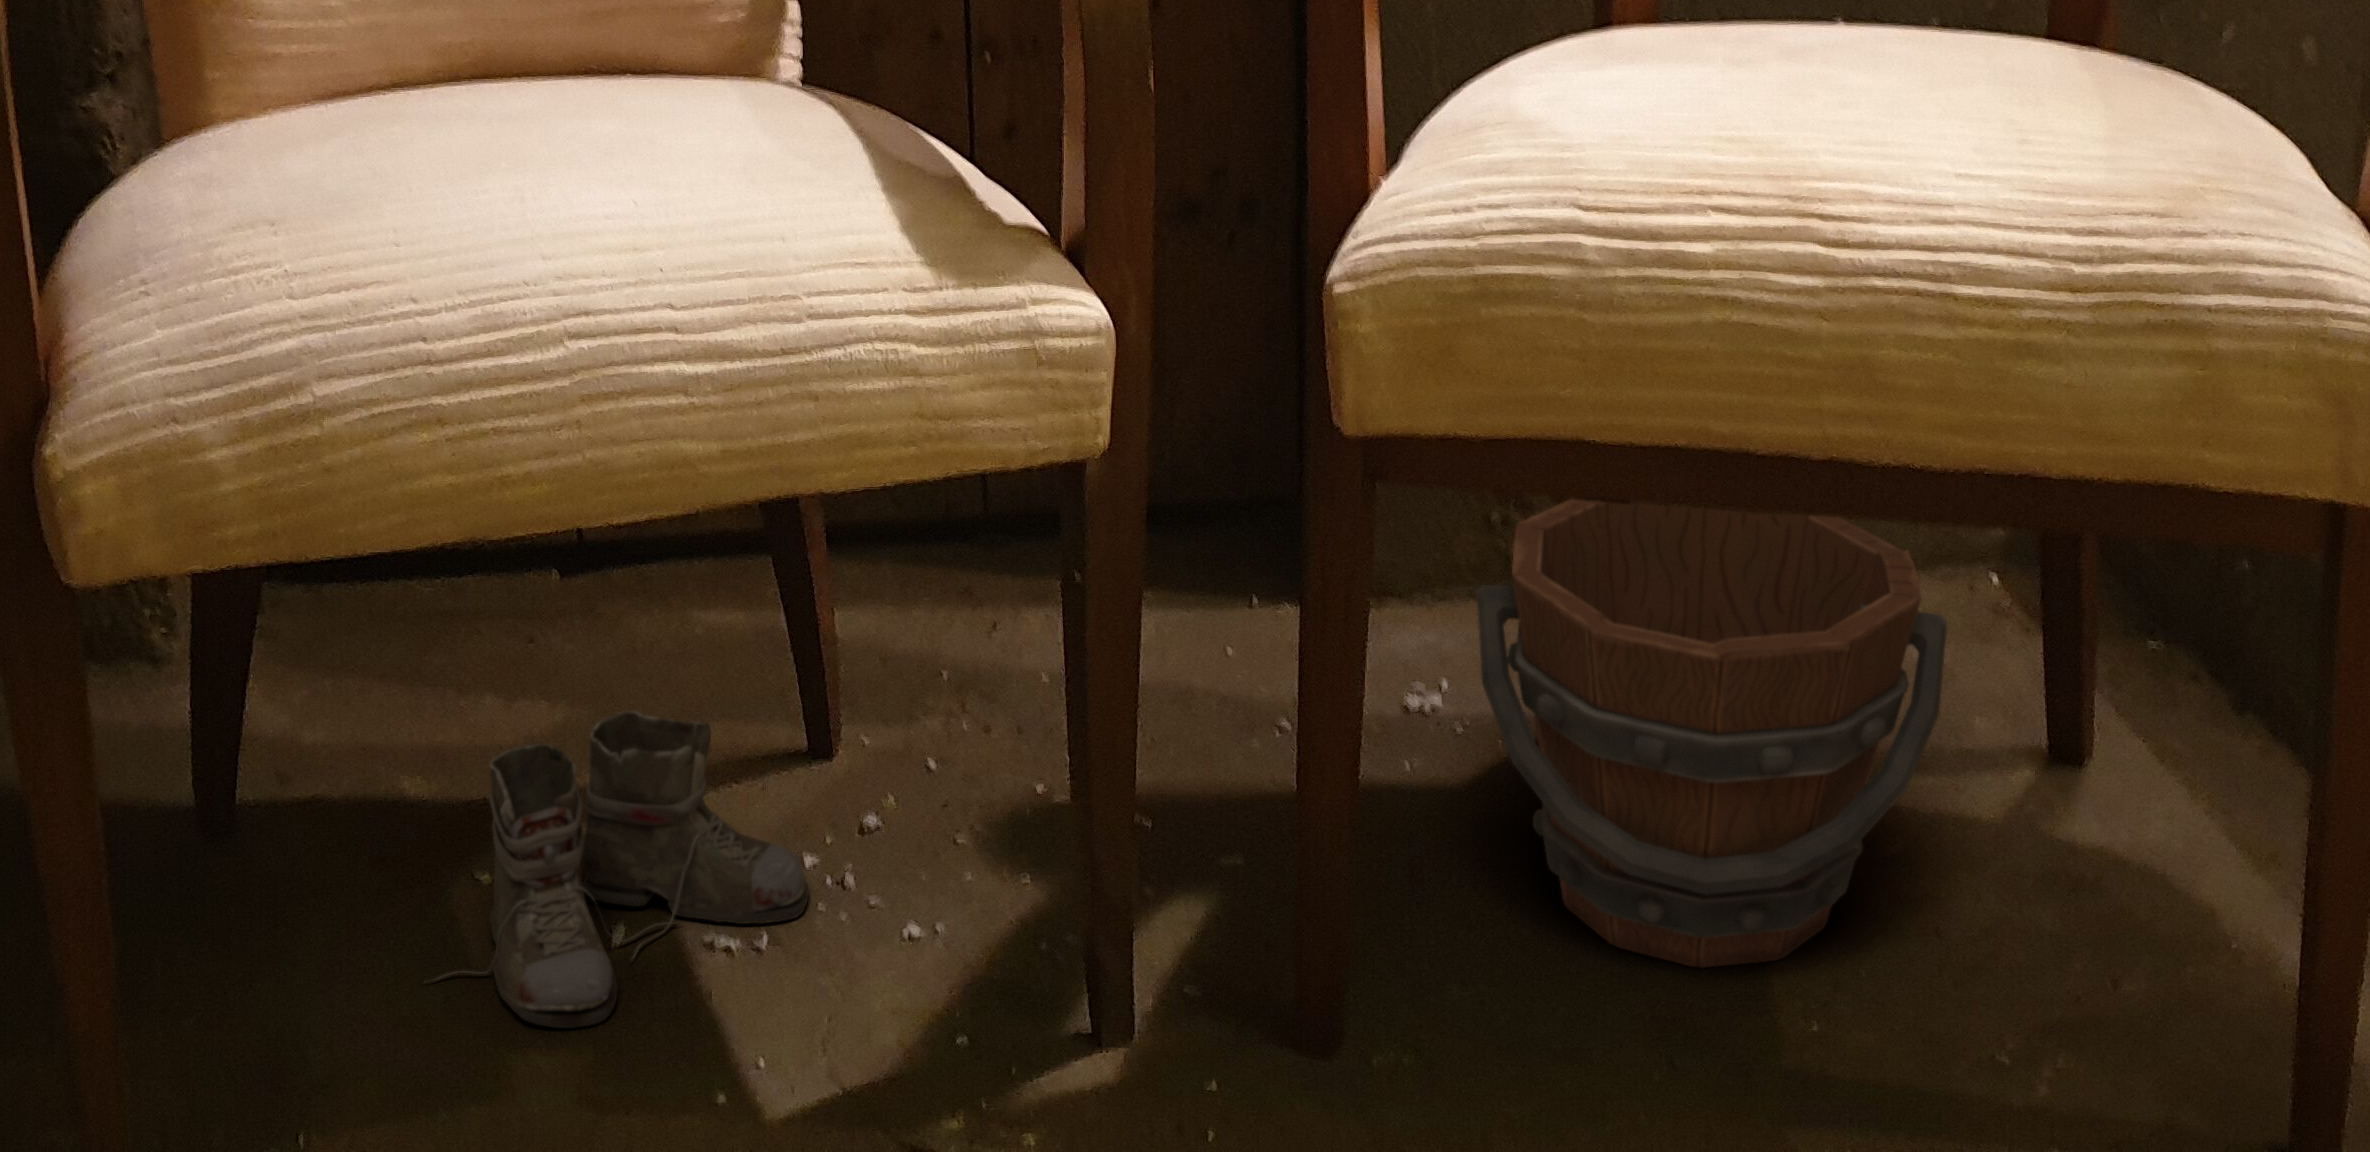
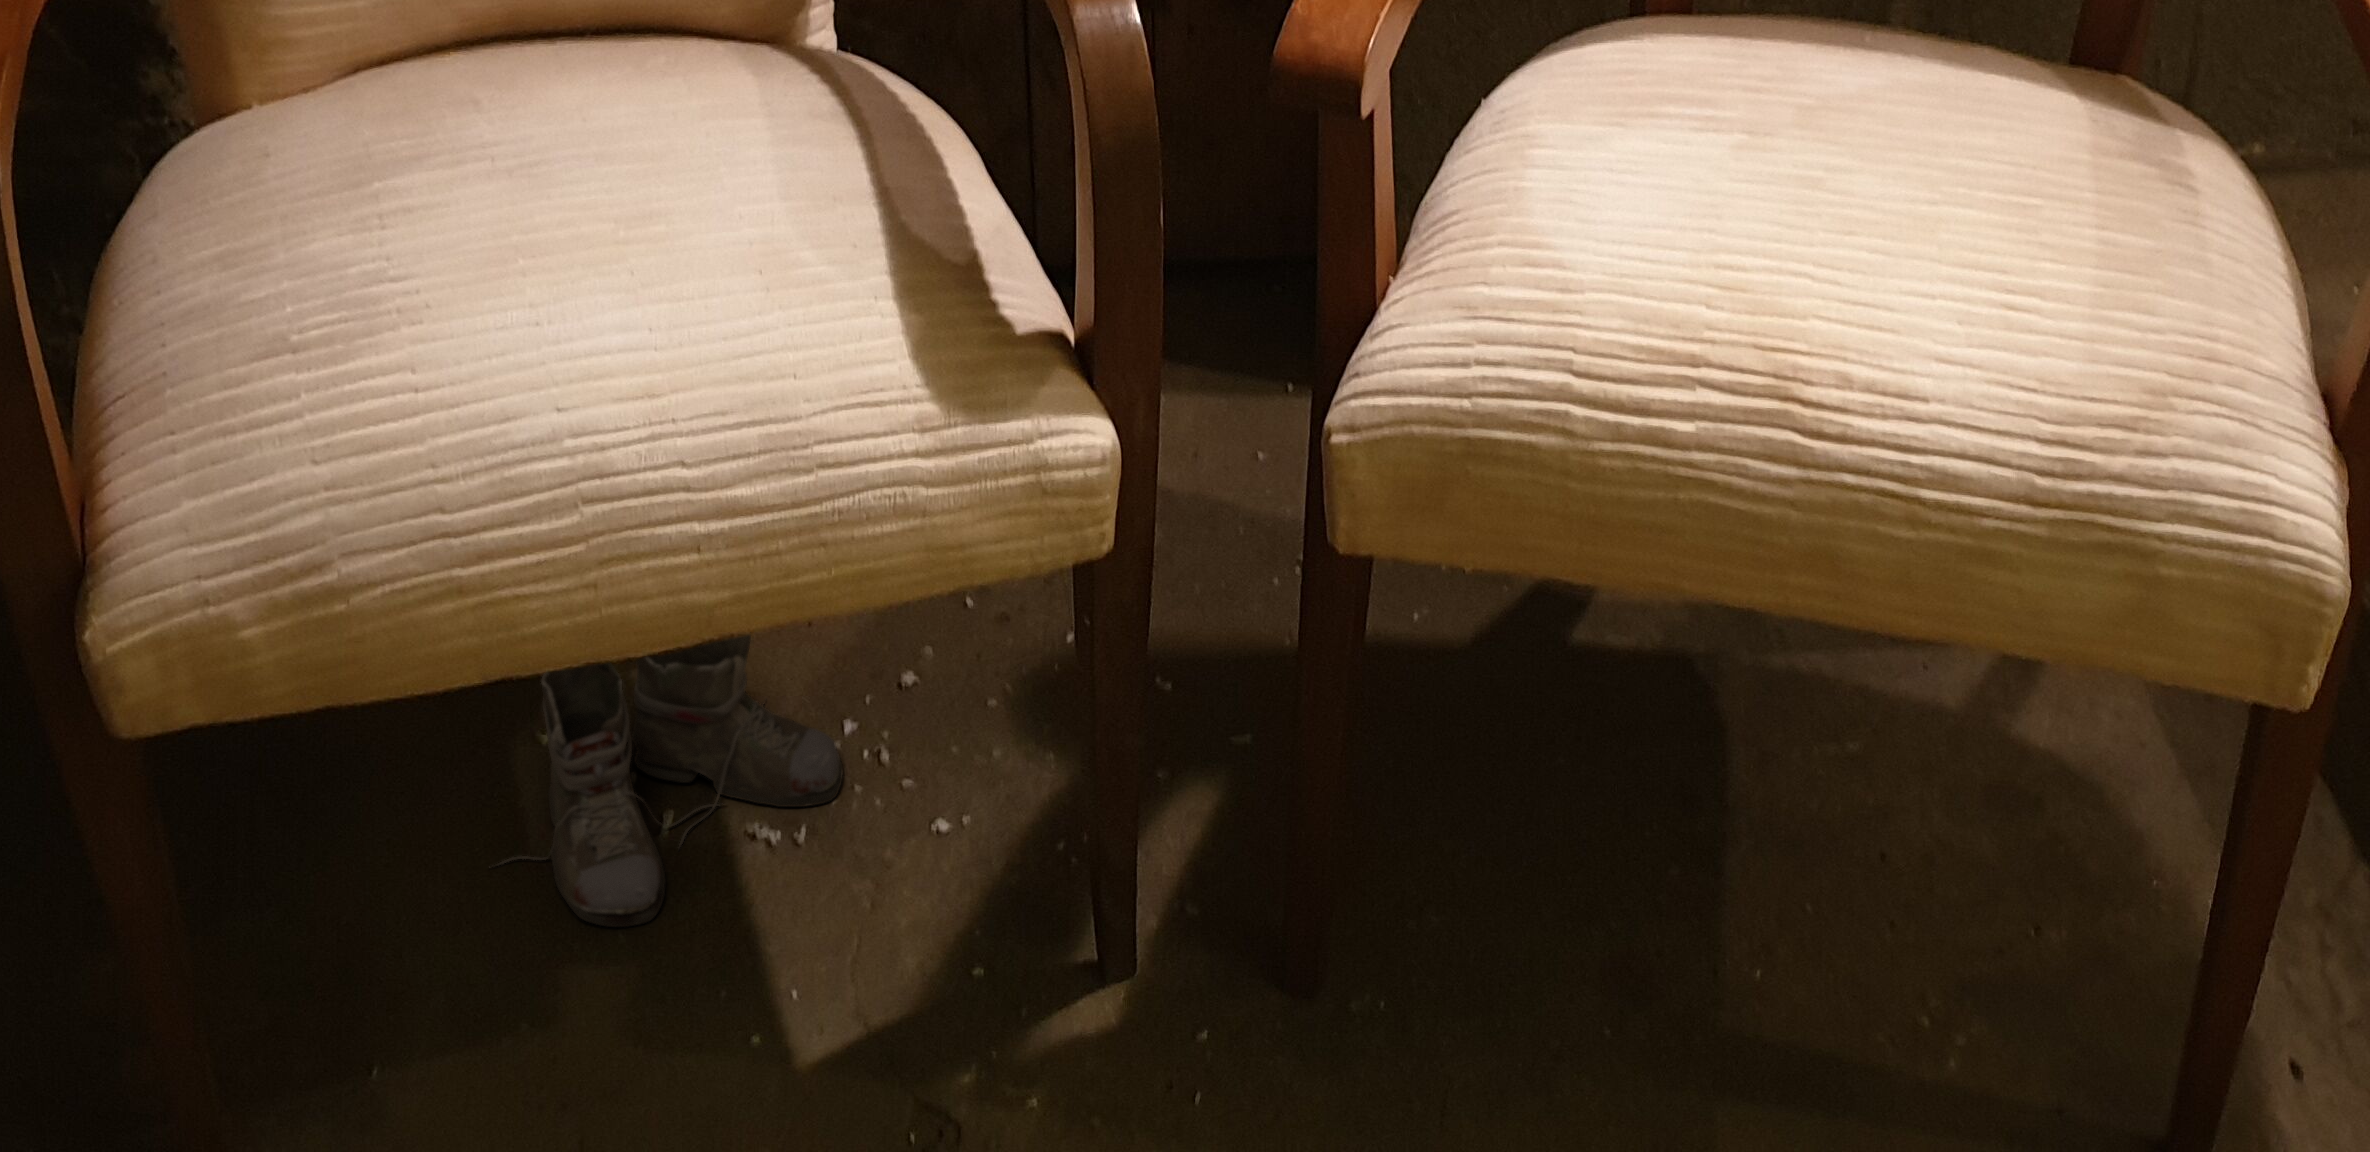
bucket: present [1477,499,1947,968] -> none [1469,427,1906,892]

